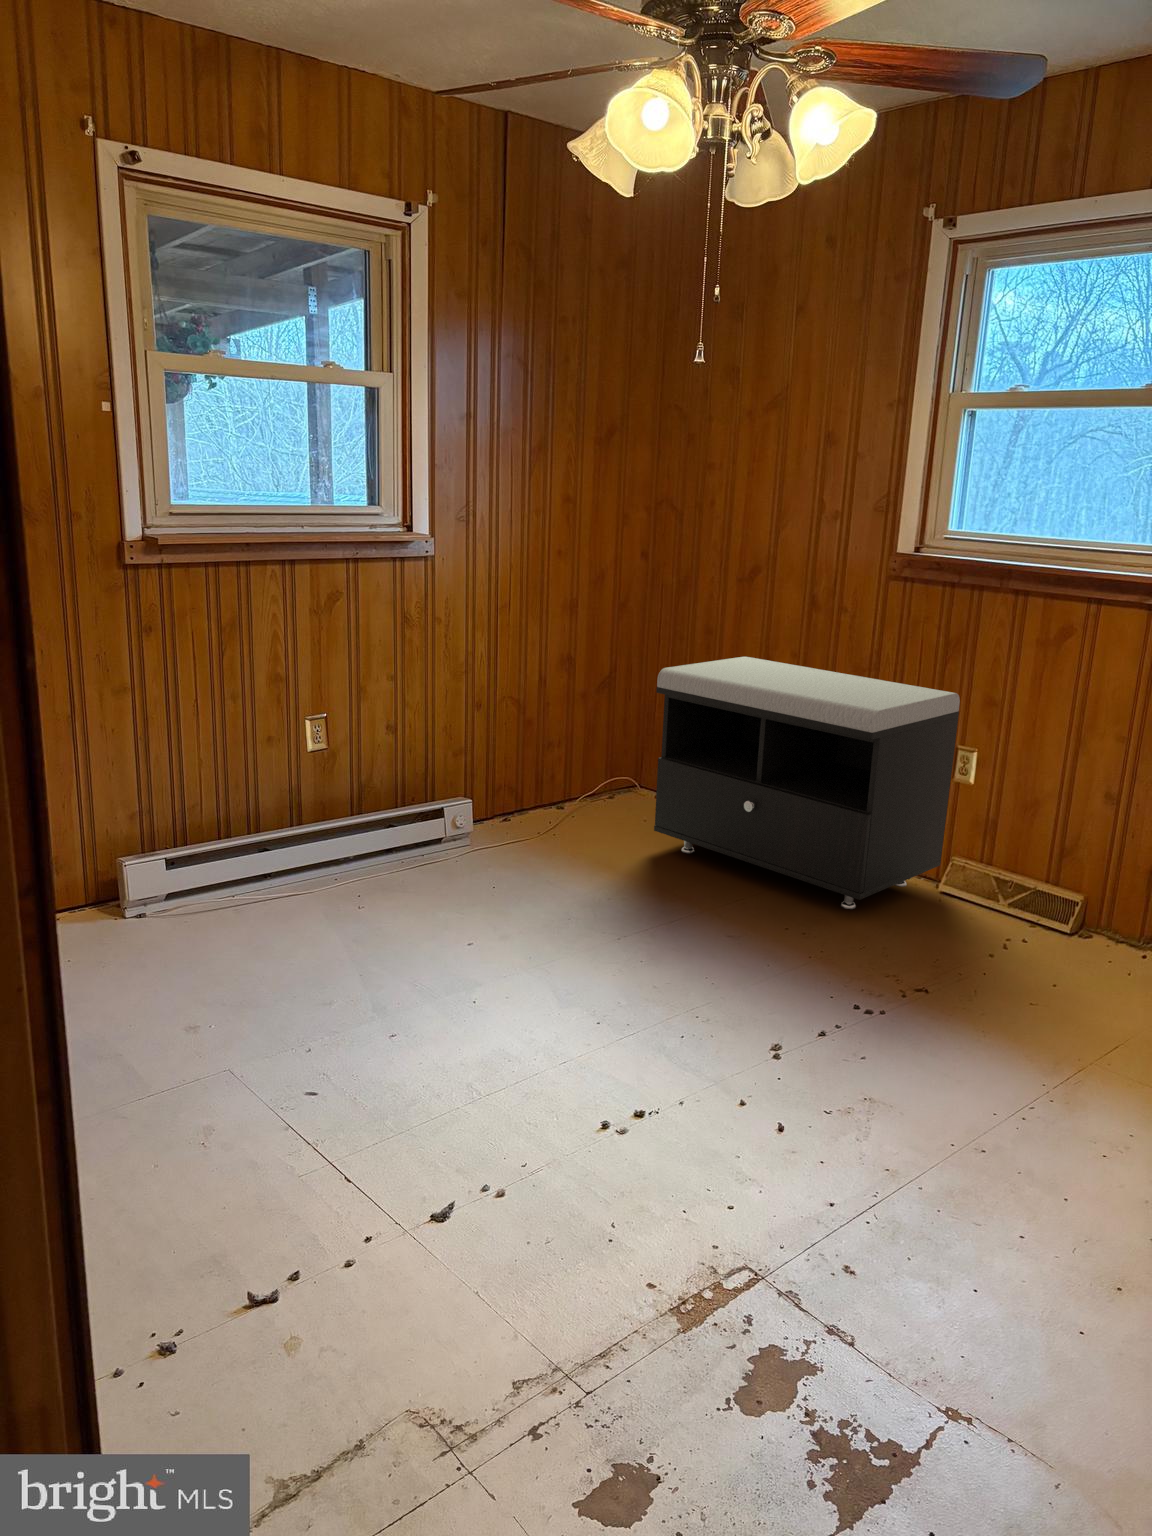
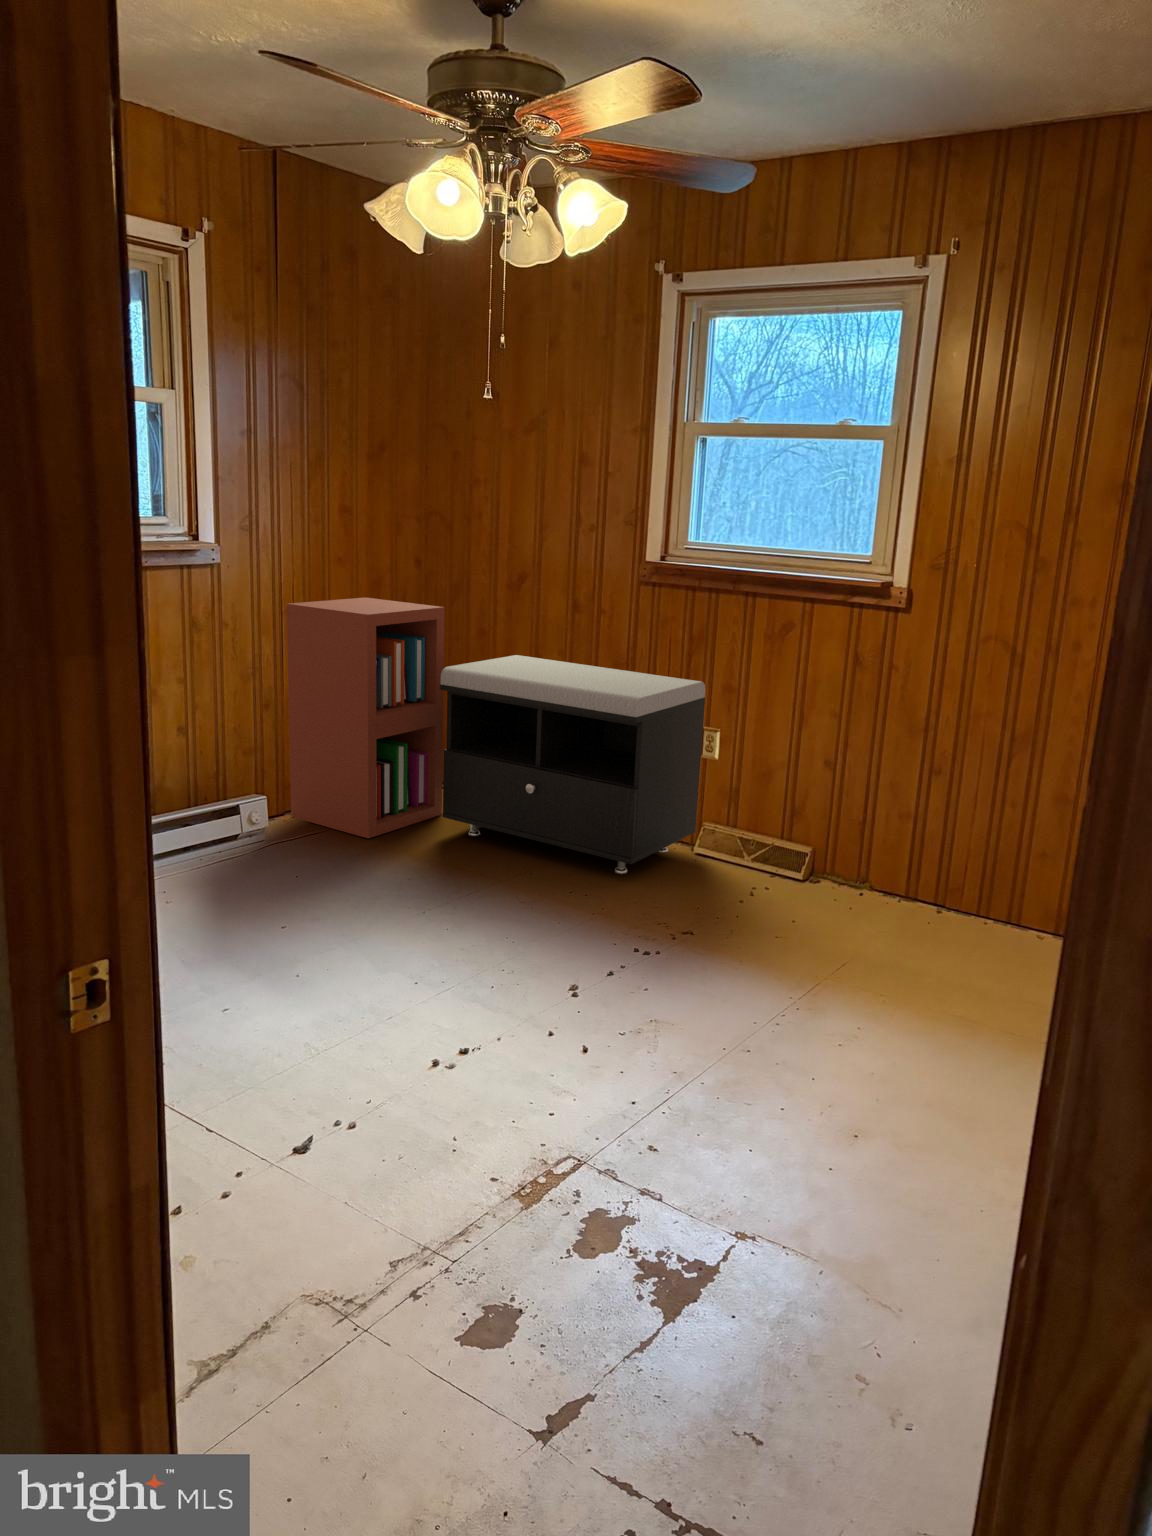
bookshelf: none [499,591,667,849] -> present [287,597,444,838]

